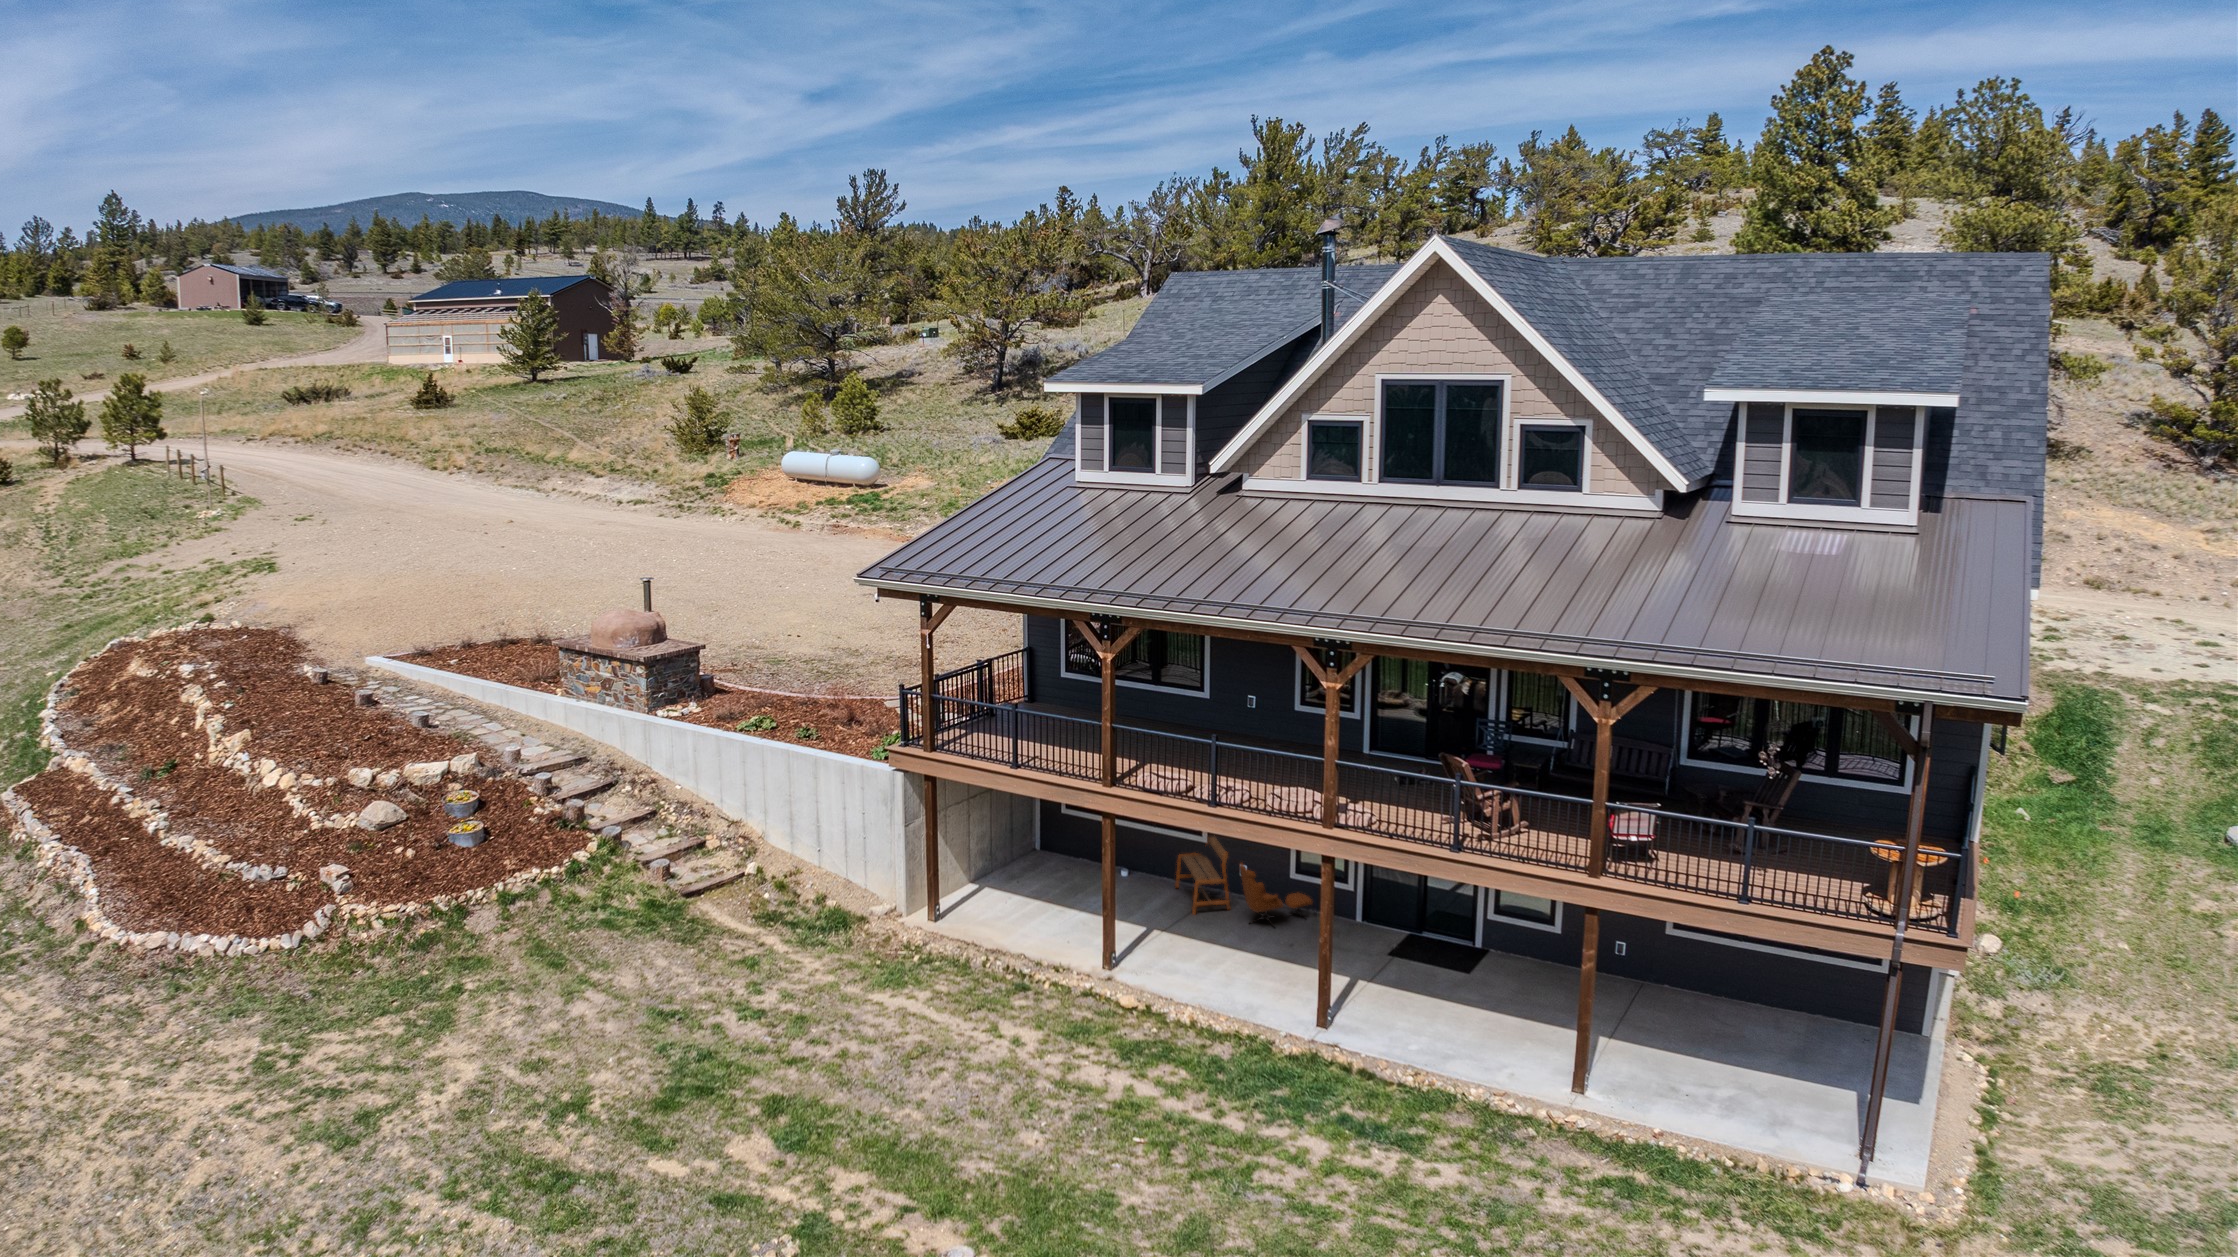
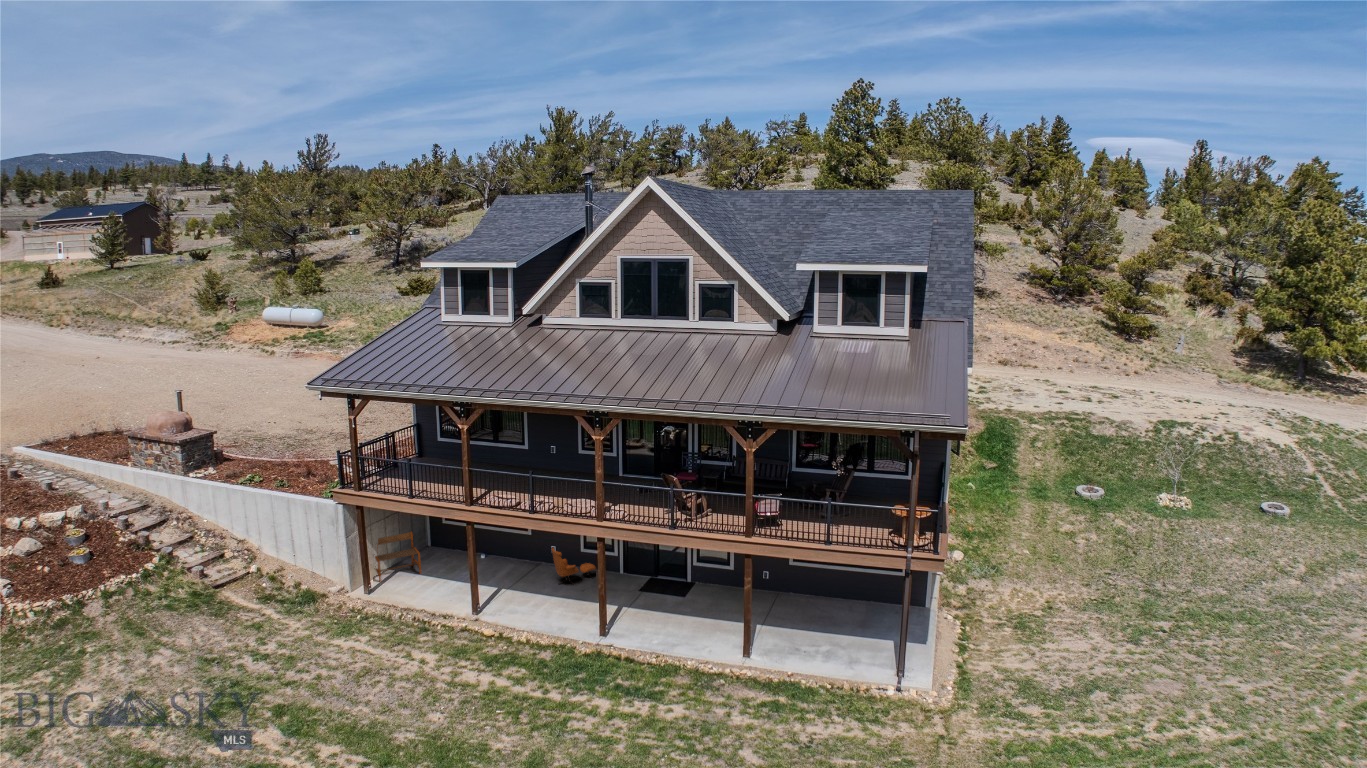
bench: present [1175,837,1230,915] -> present [375,532,421,582]

